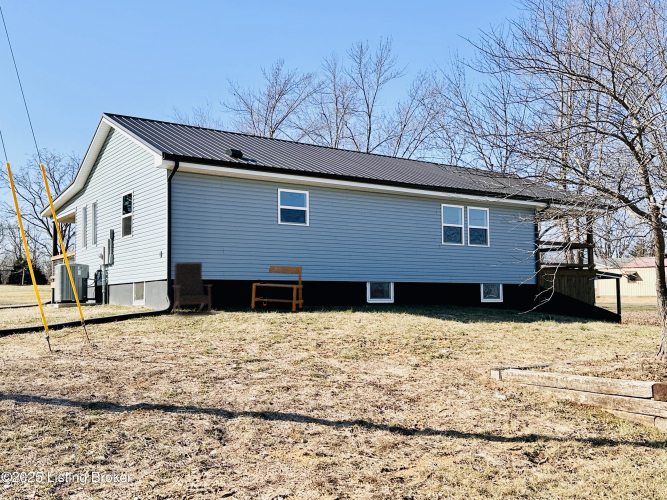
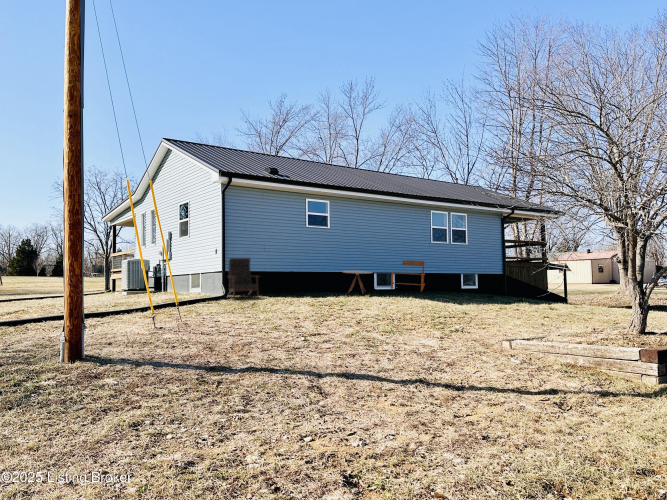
bench: present [252,266,303,311] -> present [391,260,425,291]
round table: none [322,279,361,308] -> present [342,271,373,294]

